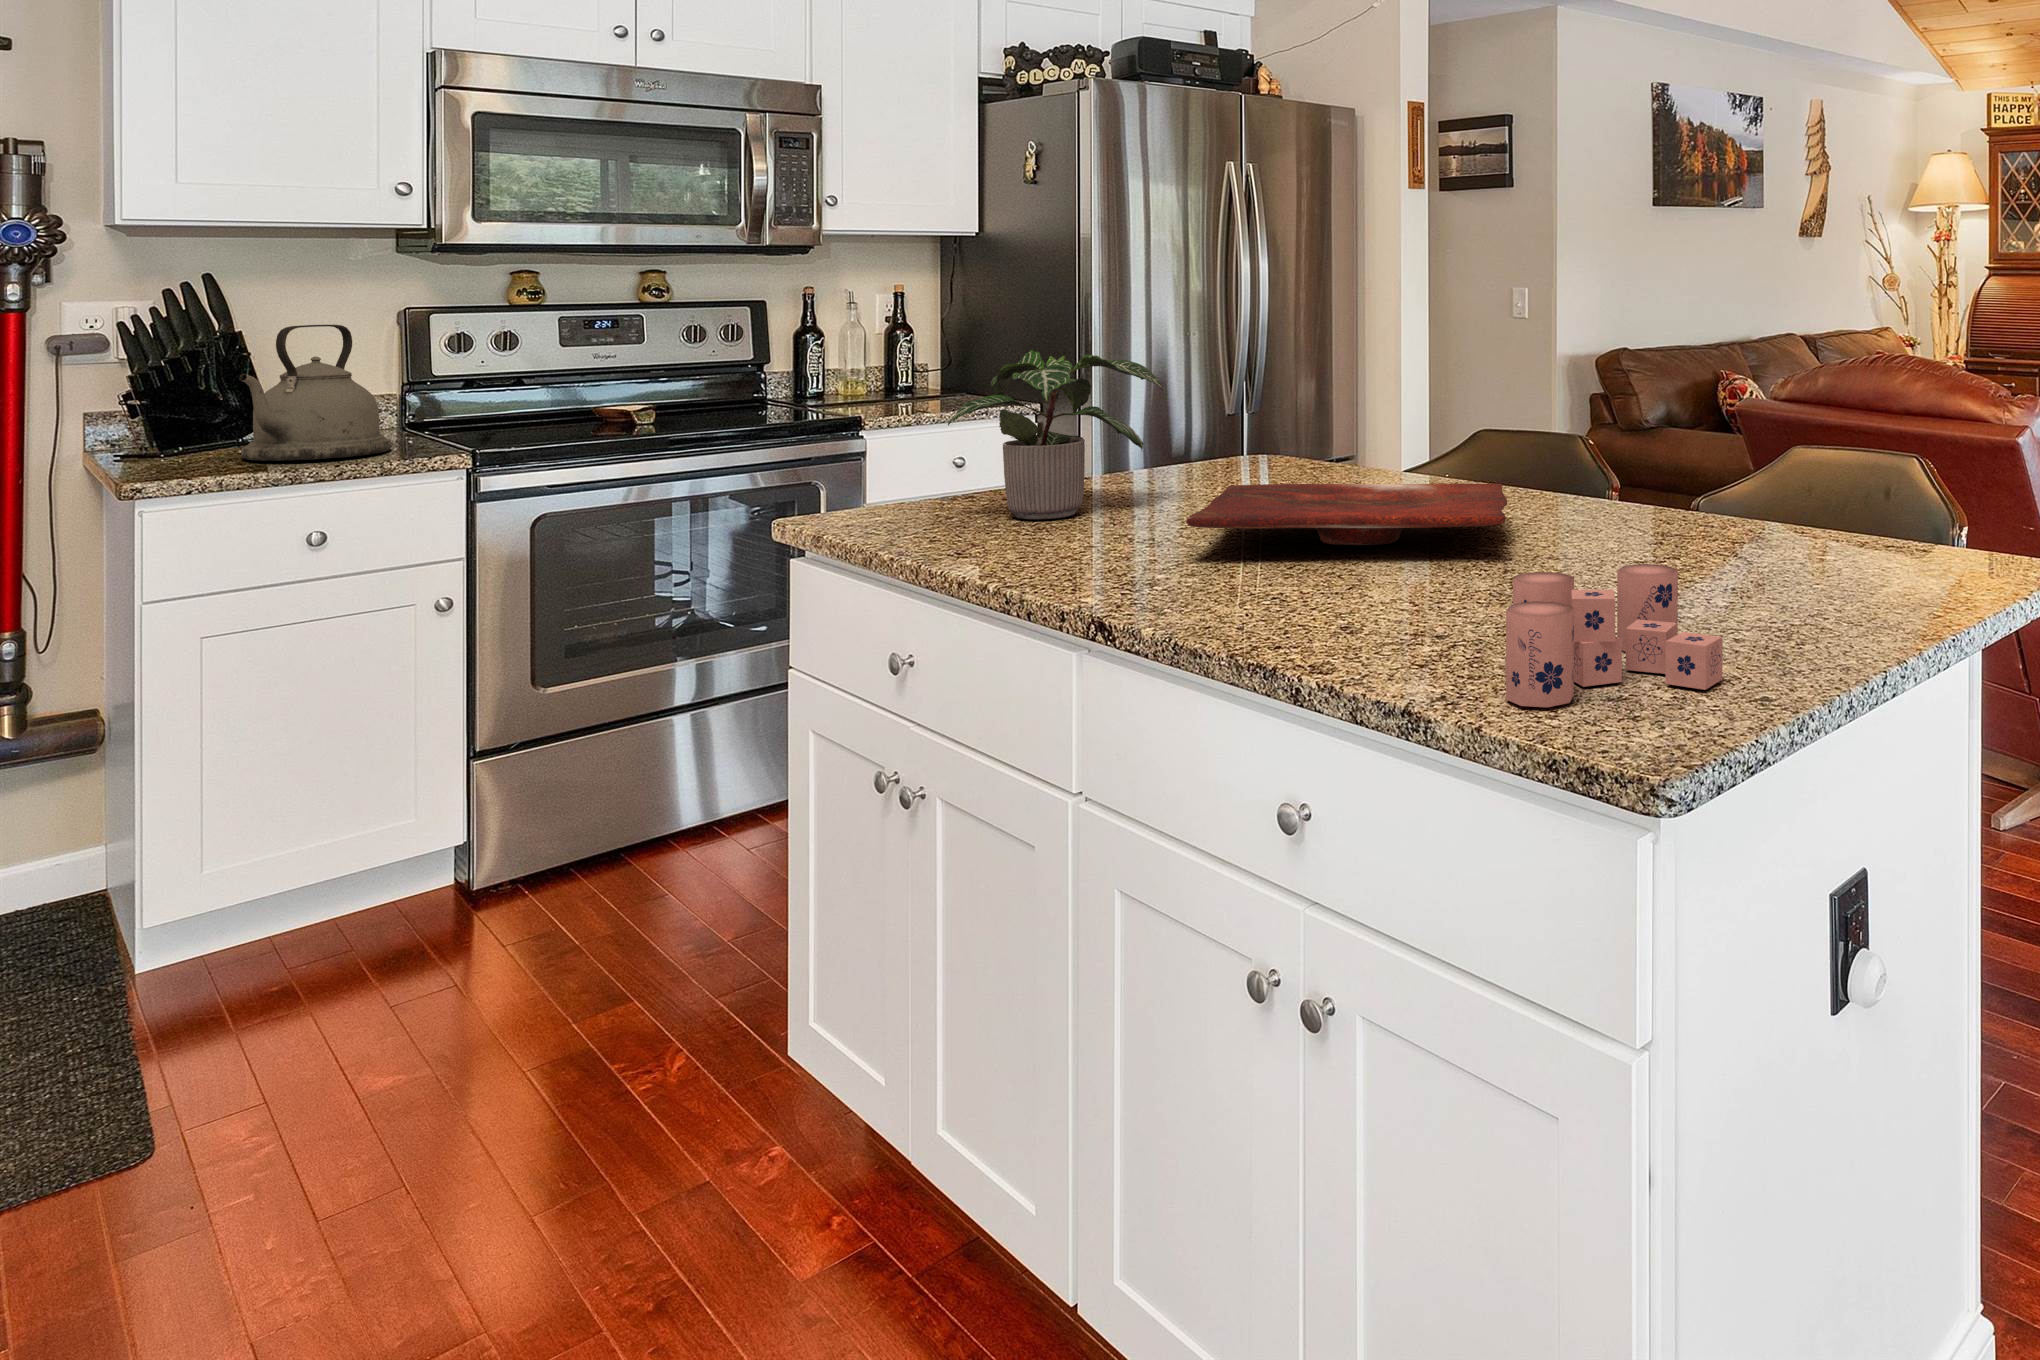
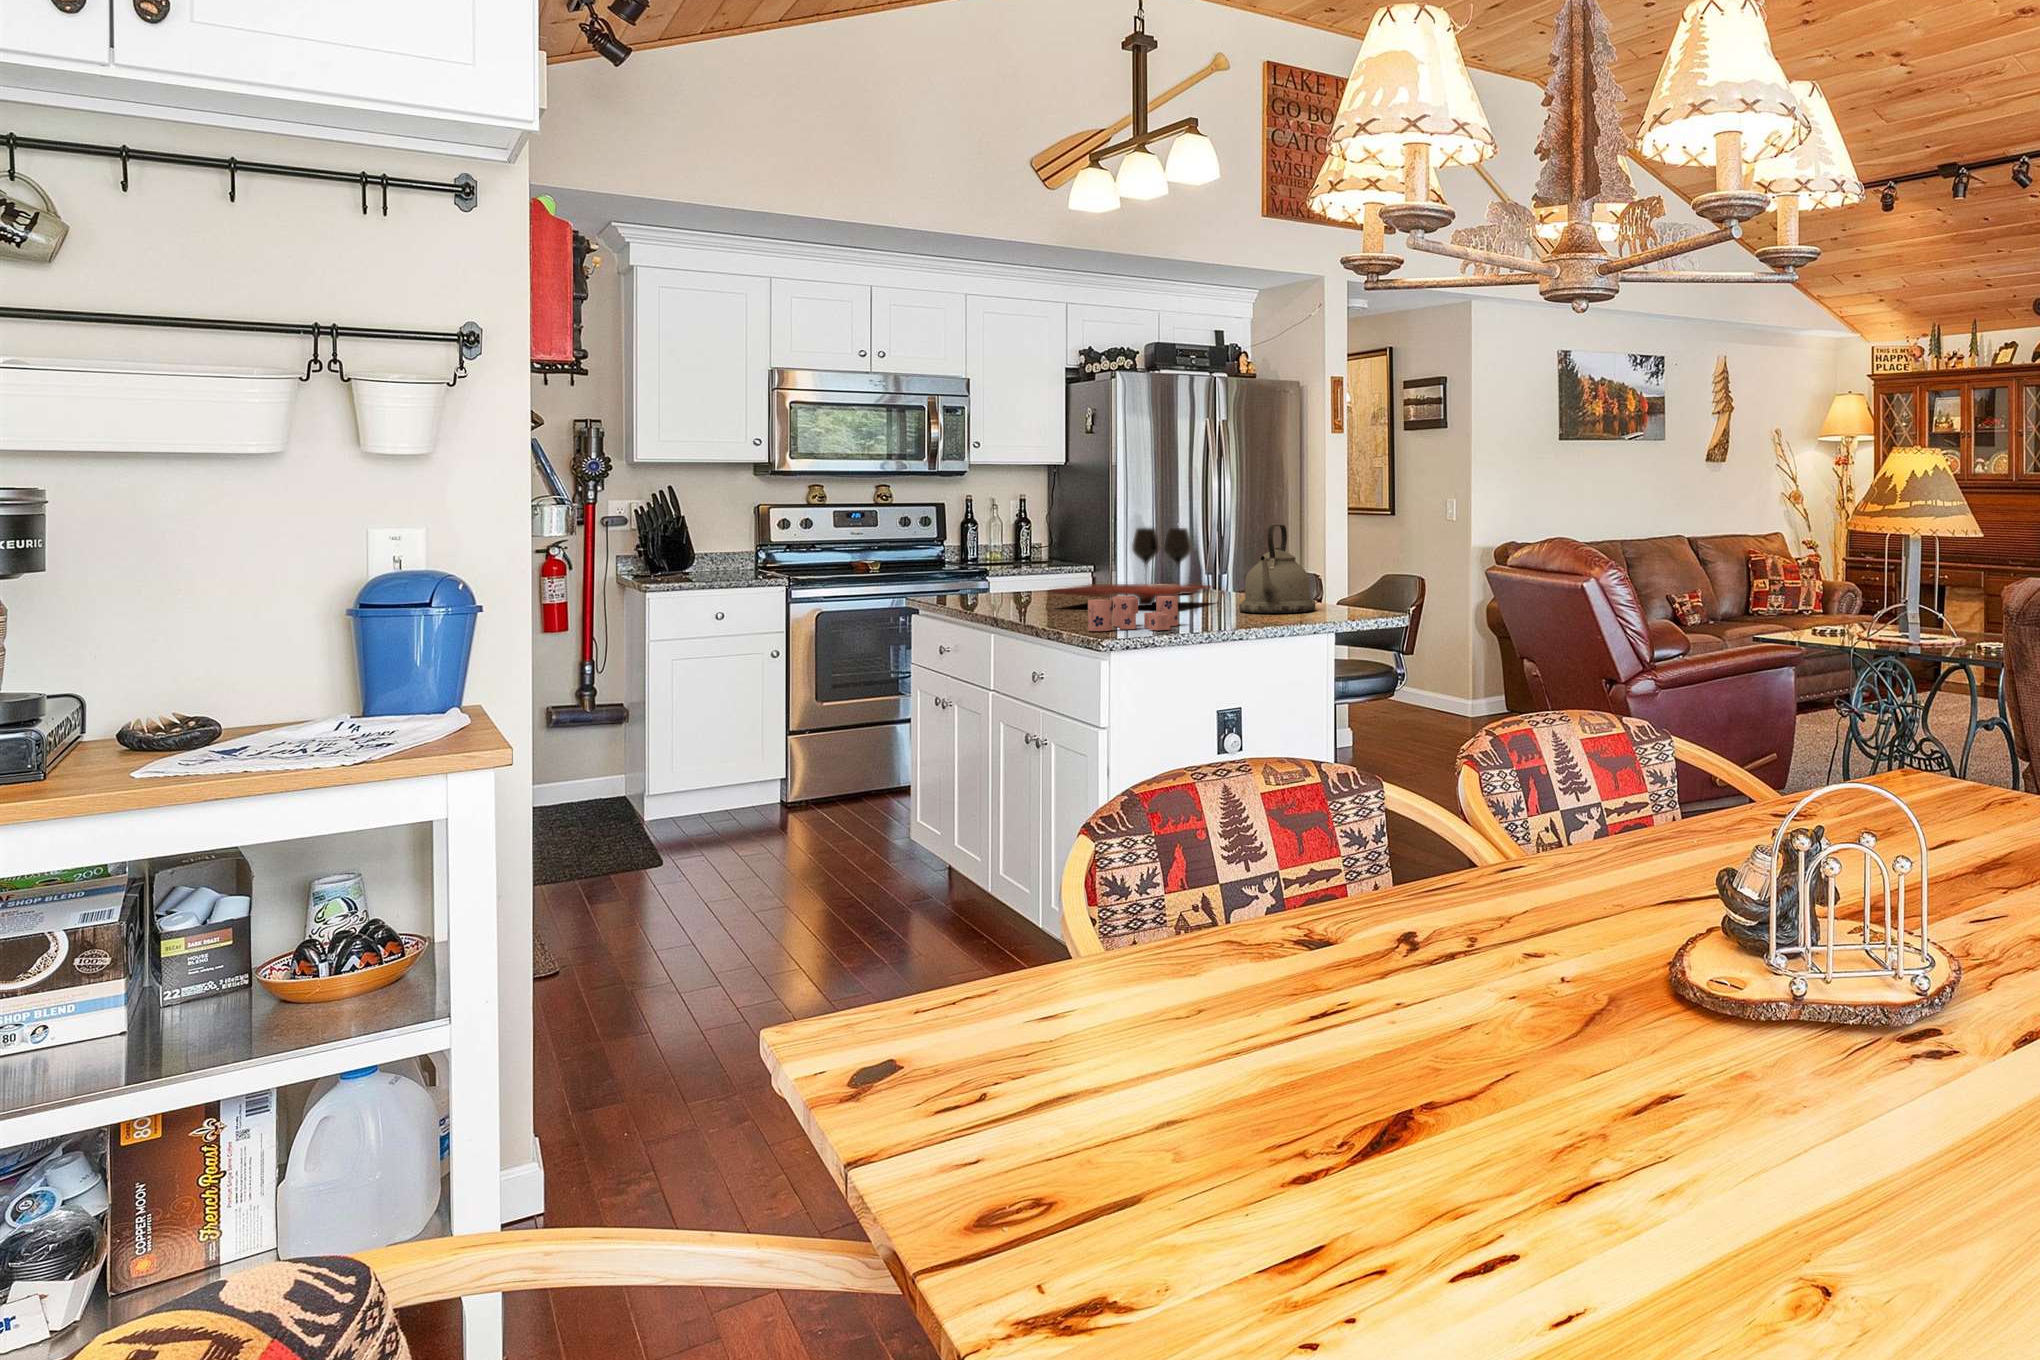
kettle: present [240,325,392,461] -> present [1239,525,1316,613]
potted plant: present [948,350,1162,519] -> none [975,523,1076,599]
wine glass: none [1252,354,1379,489] -> present [1132,528,1192,584]

